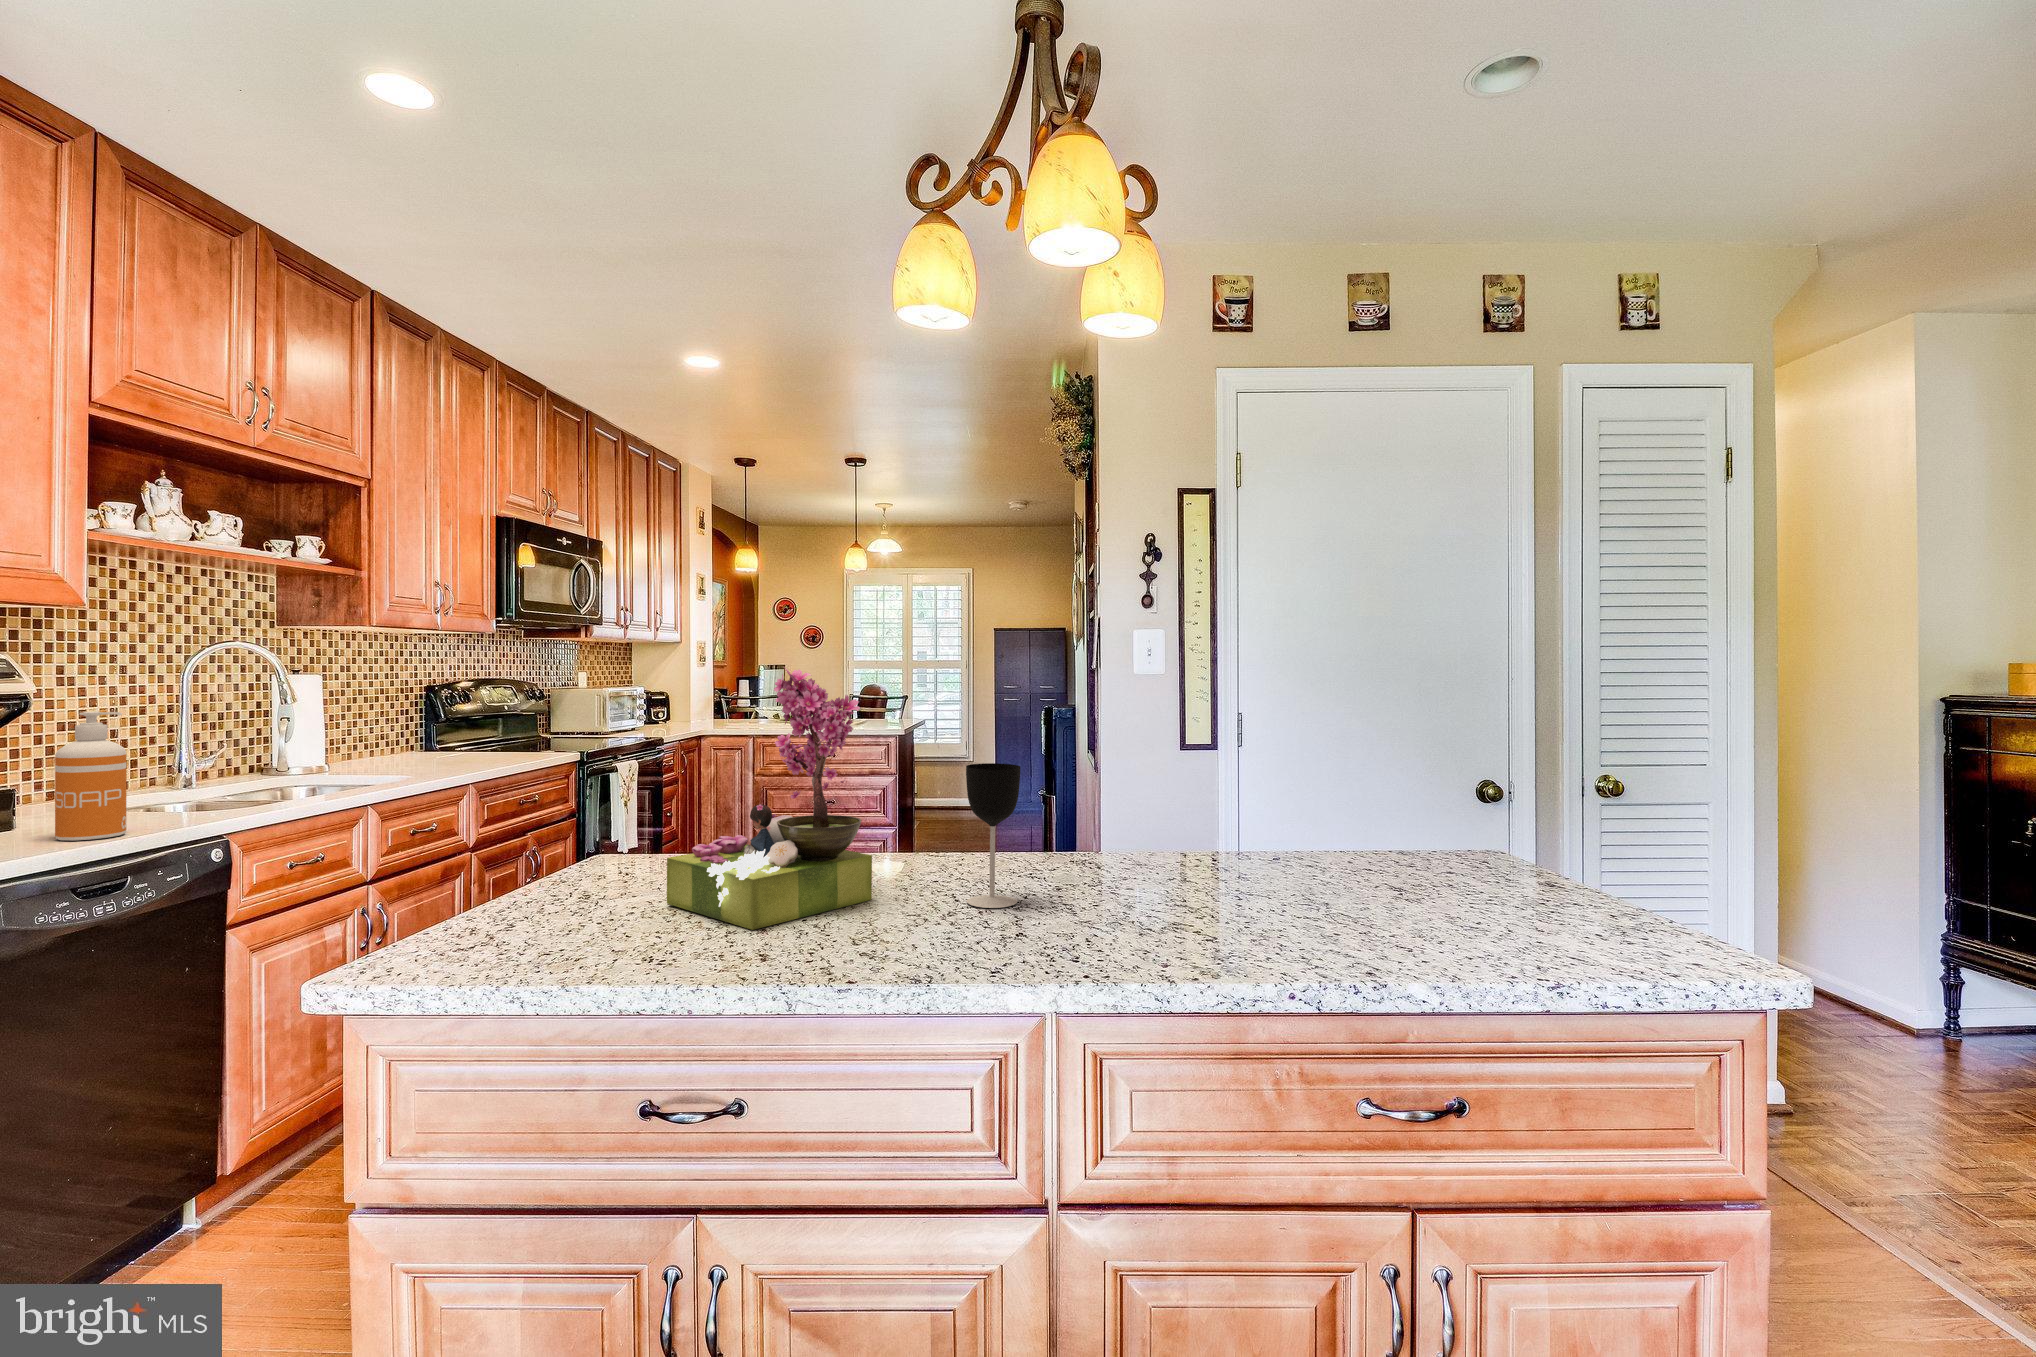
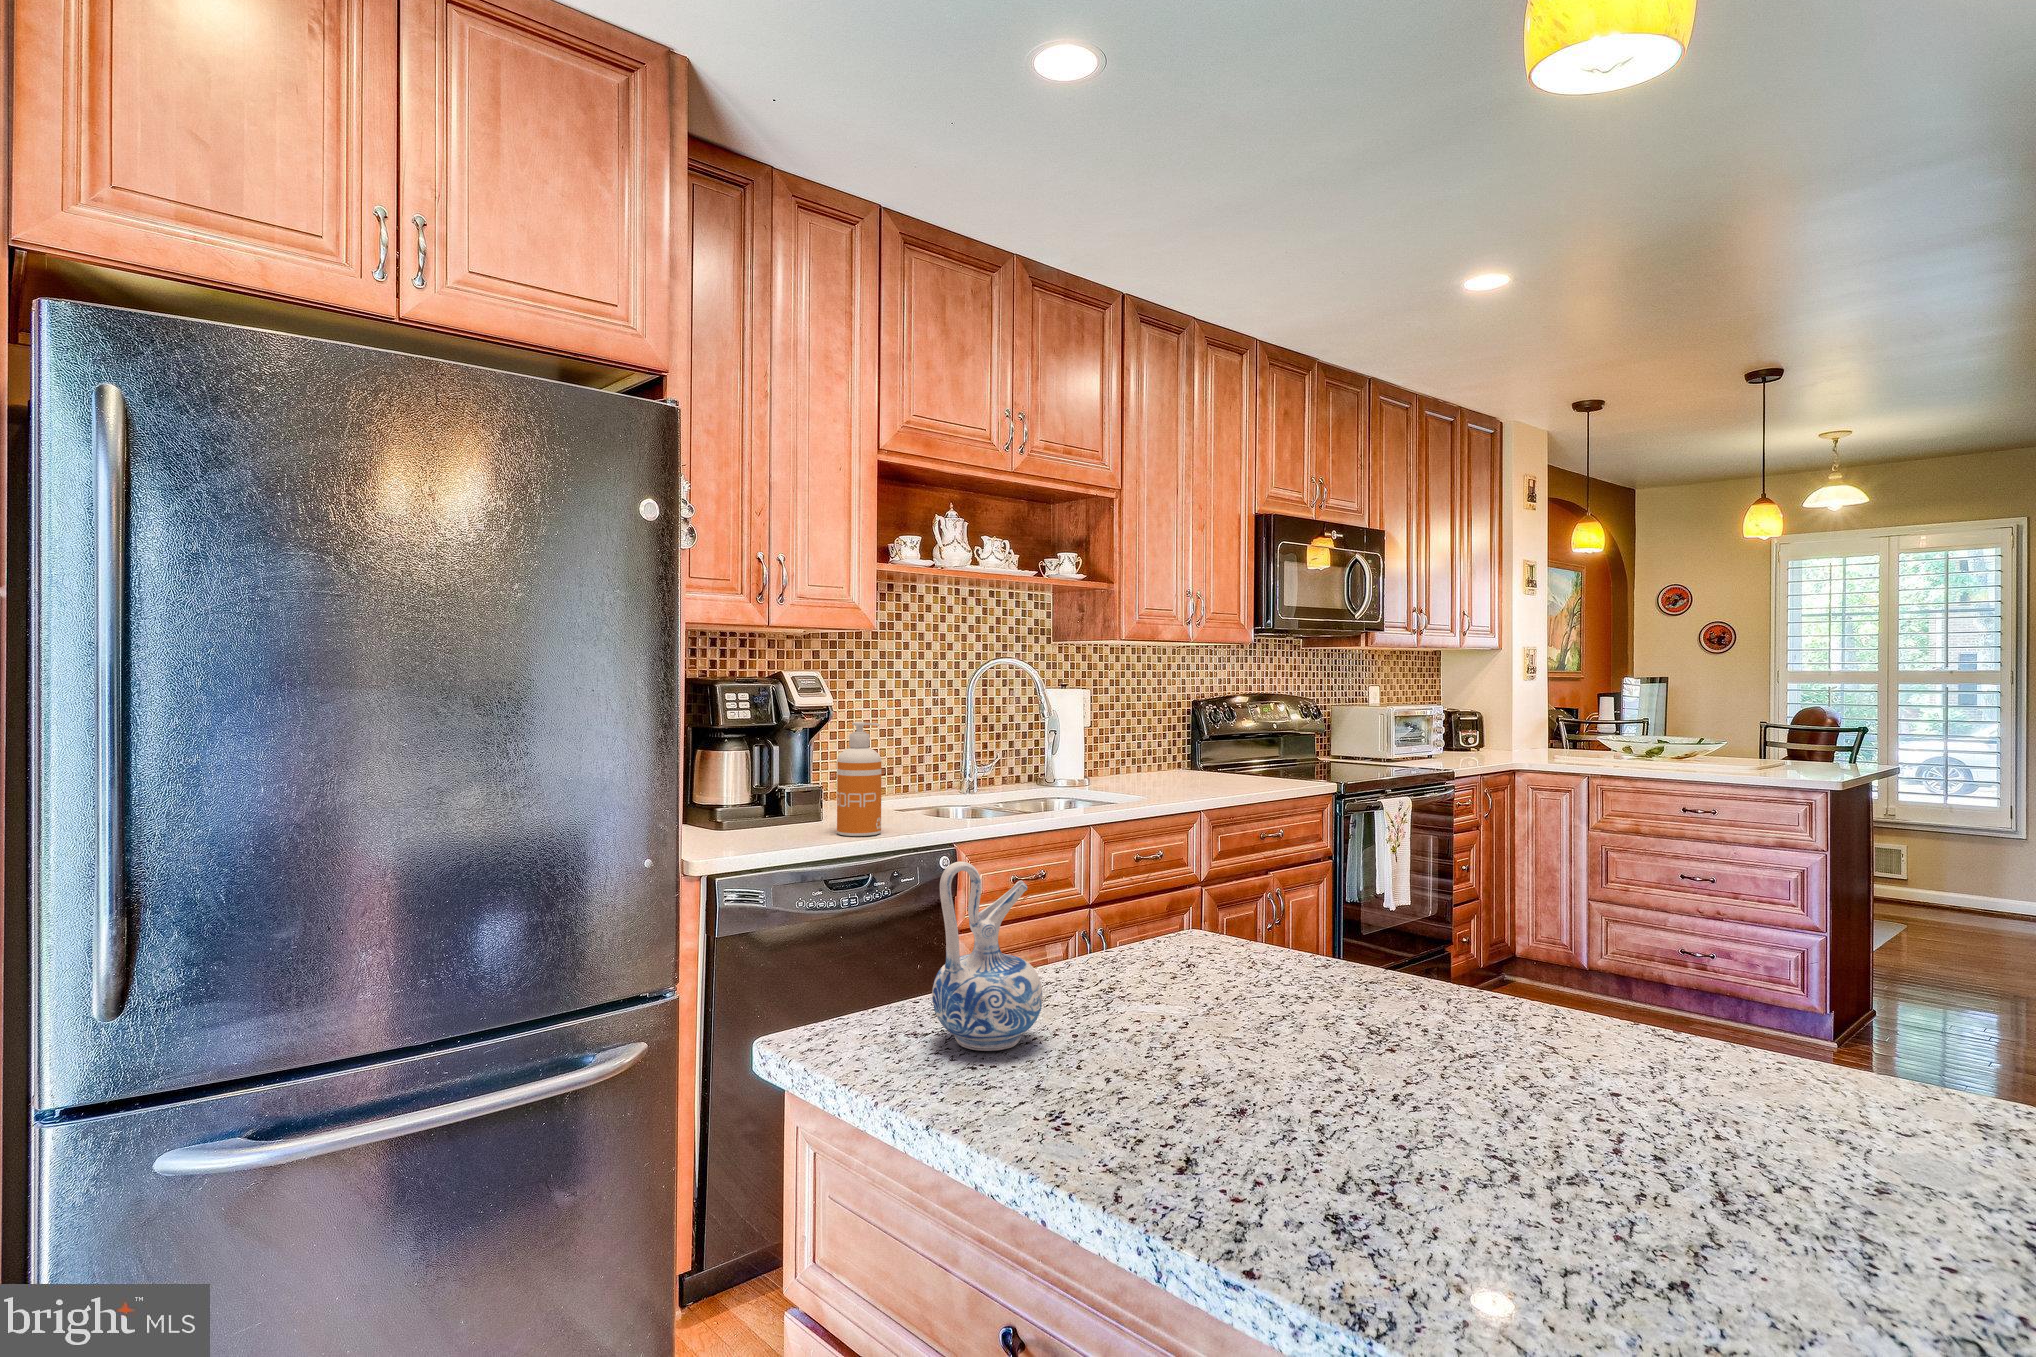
flower arrangement: present [667,668,872,930] -> none [1197,685,1504,1113]
wine glass: present [966,763,1020,908] -> none [1690,890,1829,1216]
ceramic pitcher: none [471,803,568,947] -> present [932,861,1043,1051]

